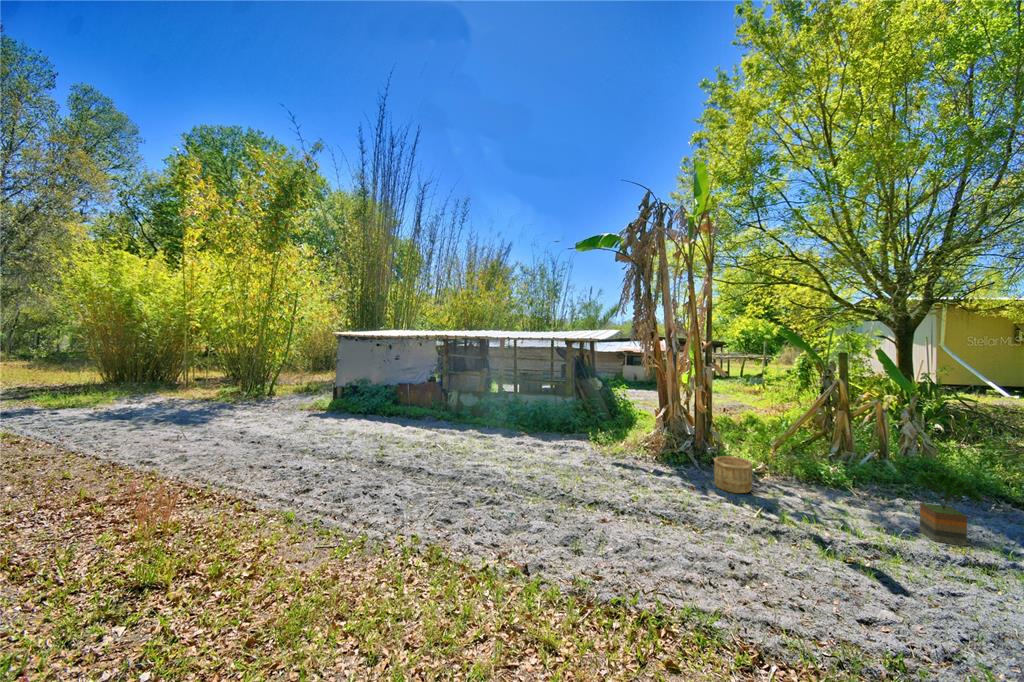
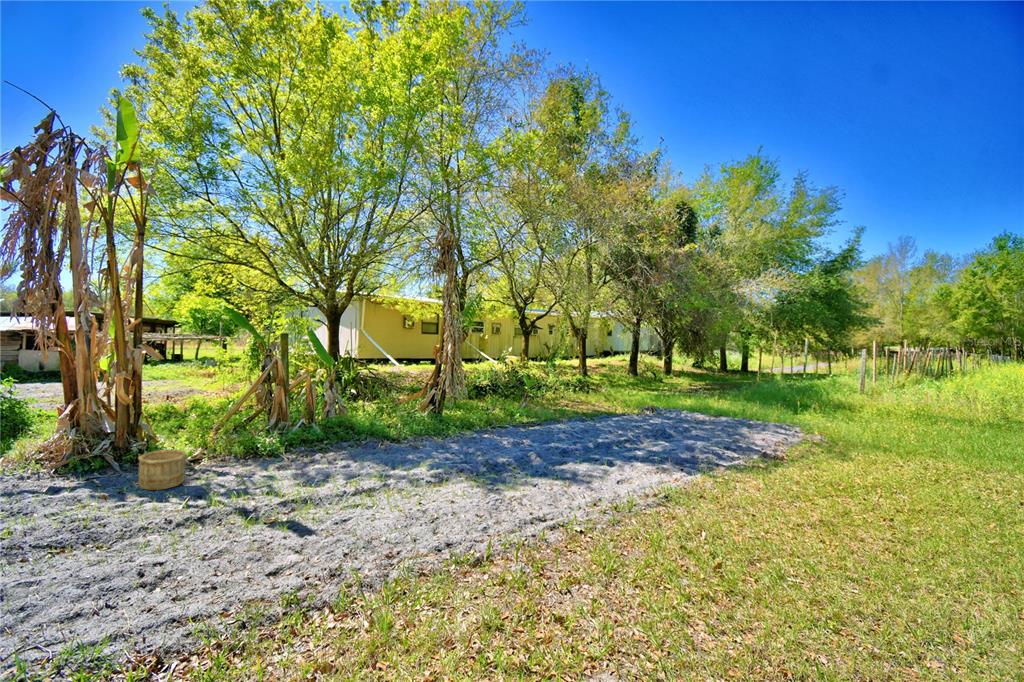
potted tree: present [915,472,984,546] -> none [318,428,357,482]

